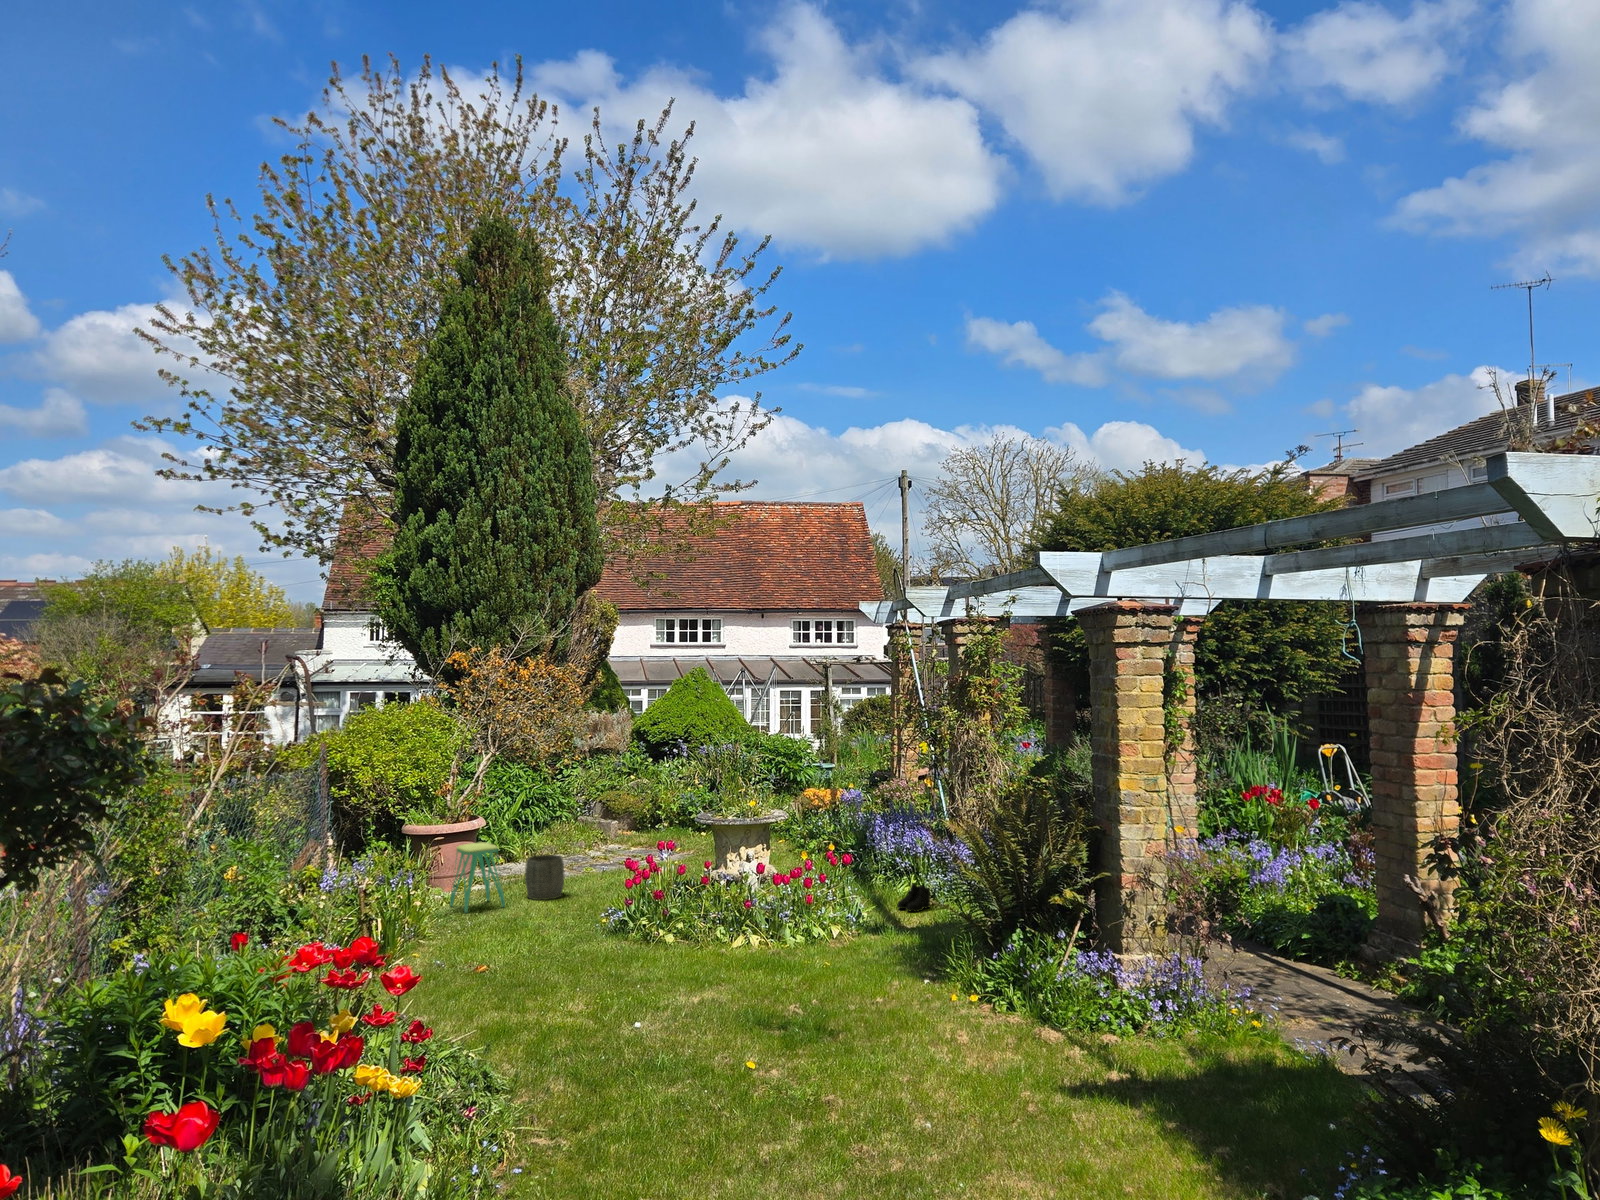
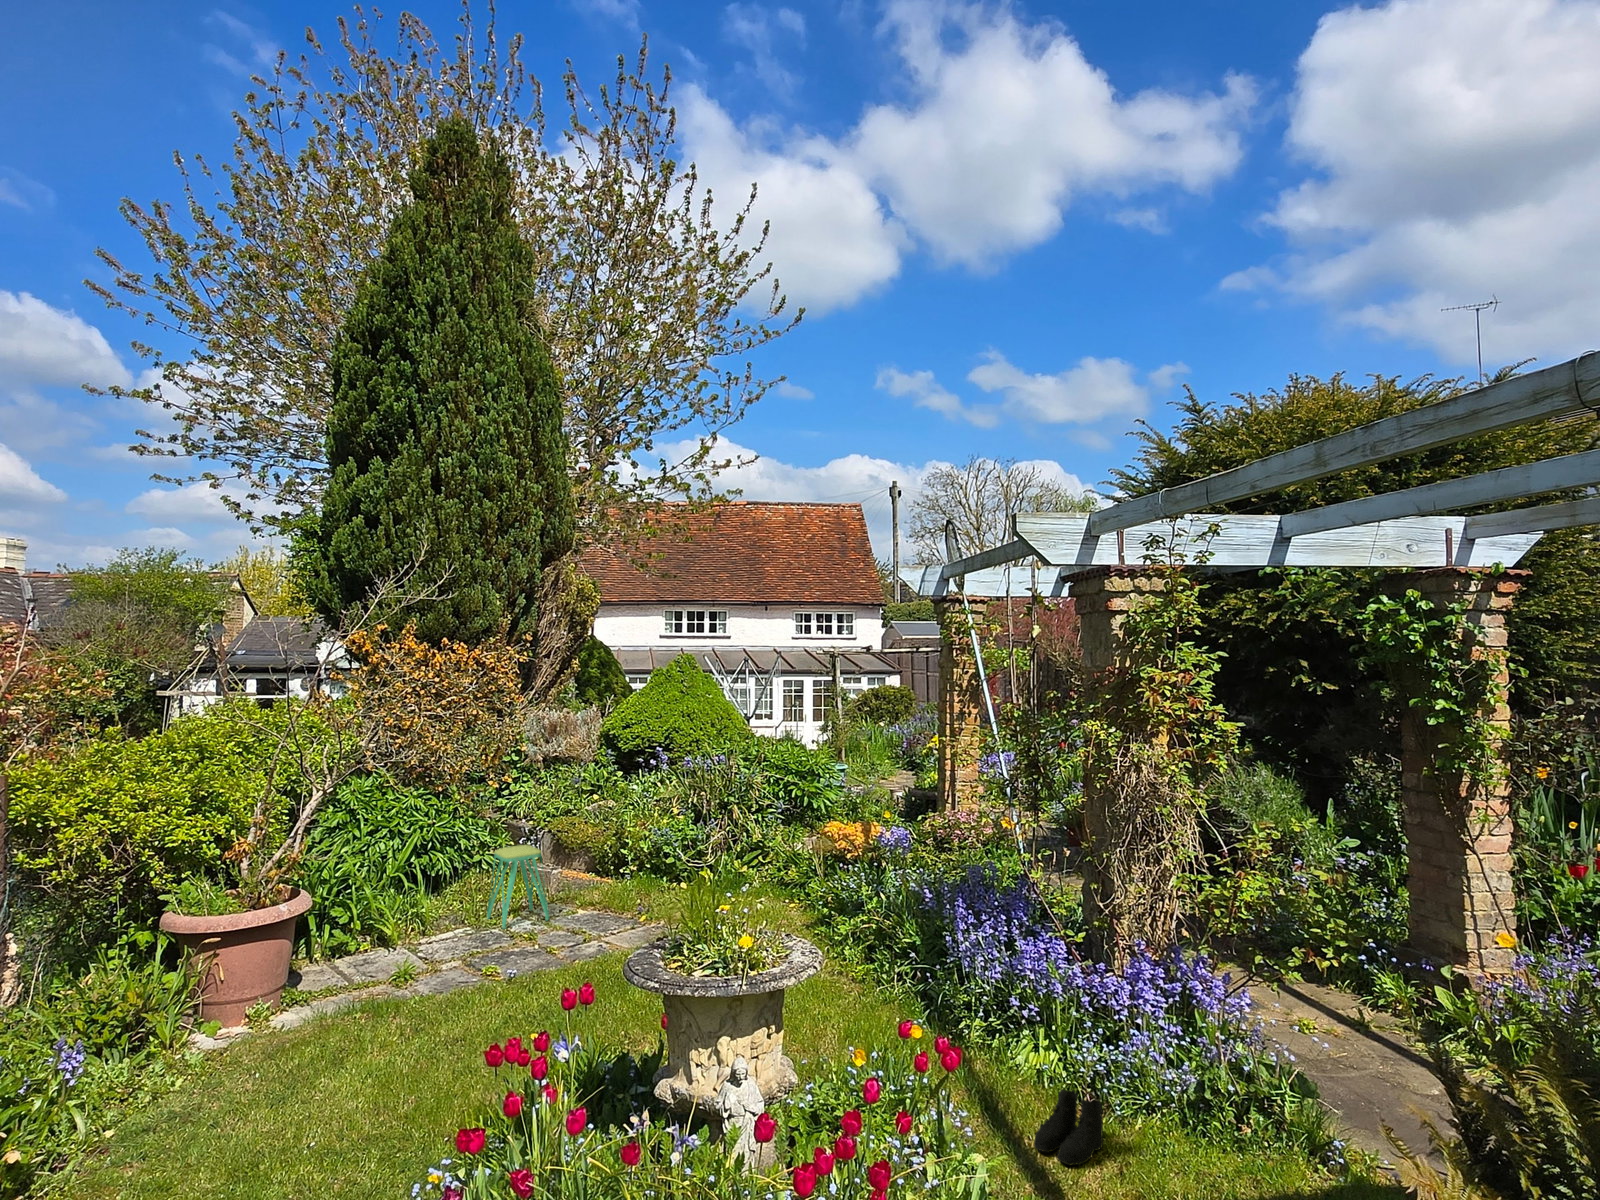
stool: present [450,842,505,913] -> present [487,845,549,929]
woven basket: present [525,855,564,900] -> none [309,996,389,1097]

